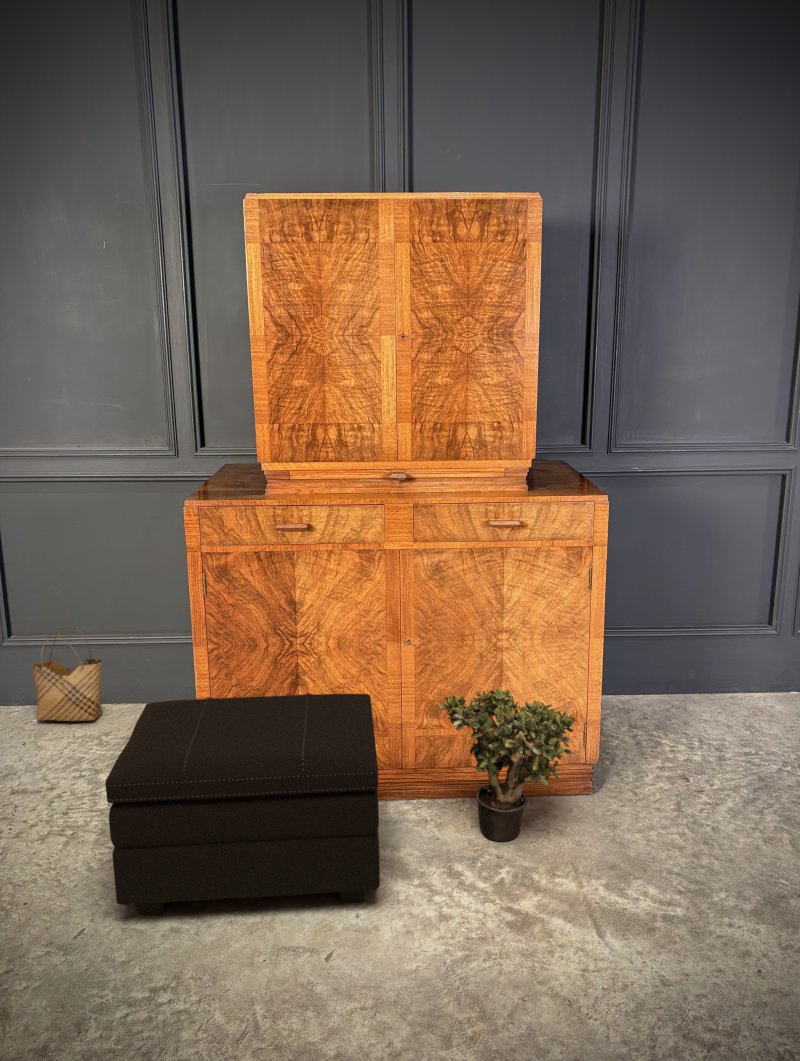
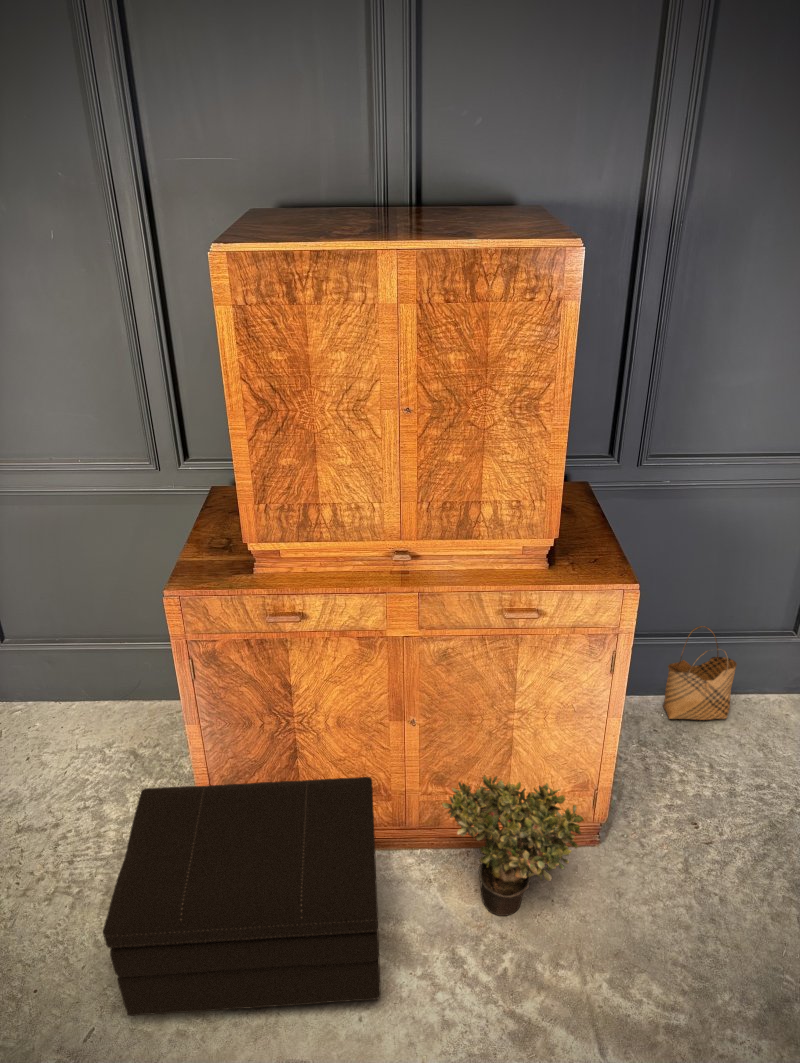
woven basket: present [31,626,103,721] -> present [663,626,737,720]

